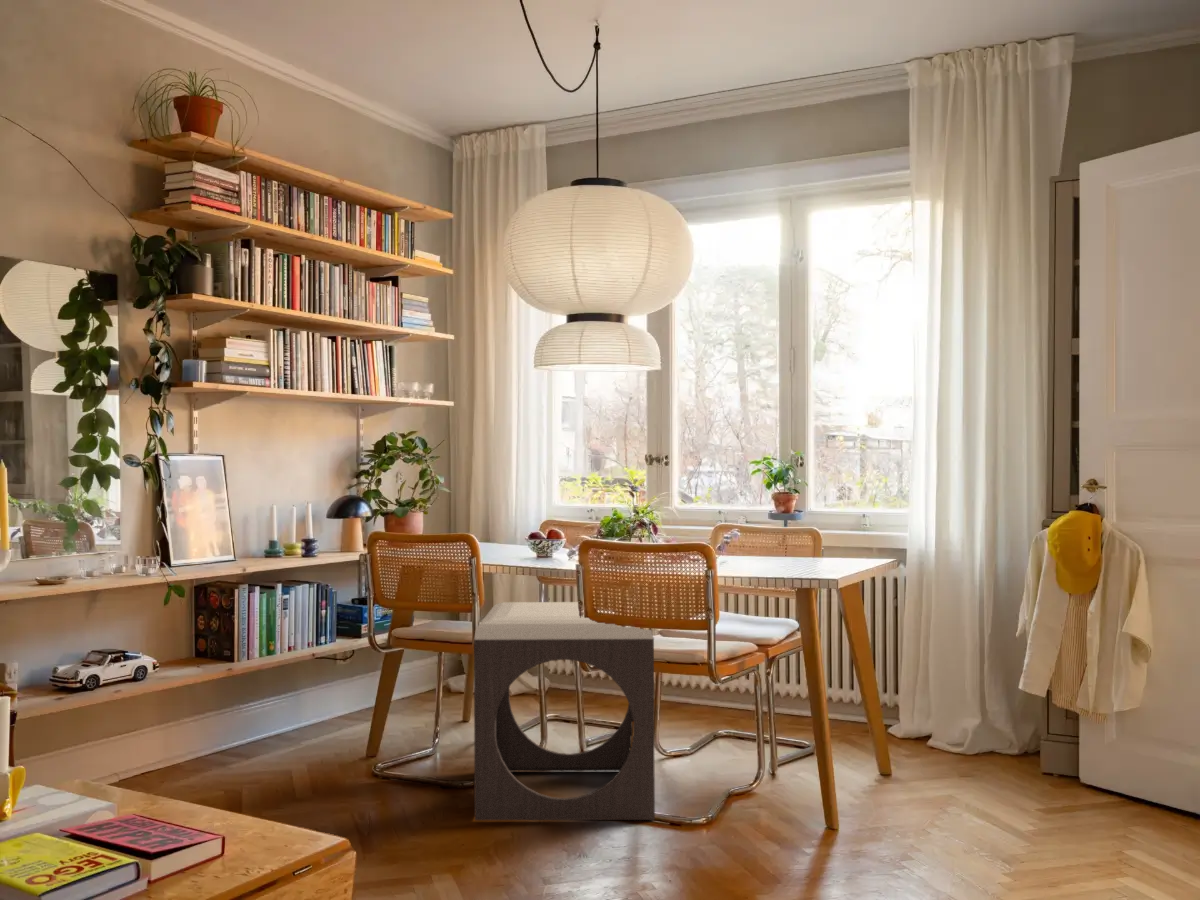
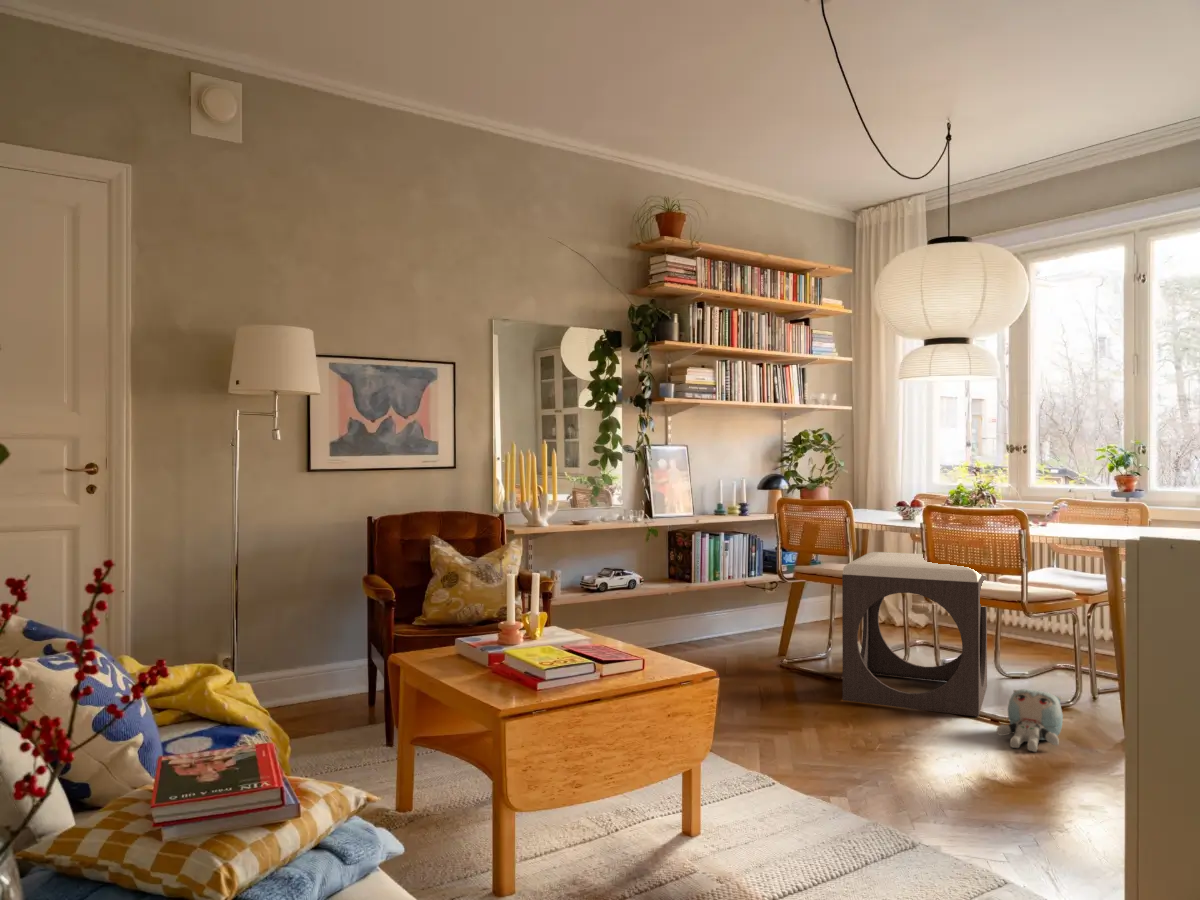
plush toy: none [689,778,765,863] -> present [997,689,1063,752]

